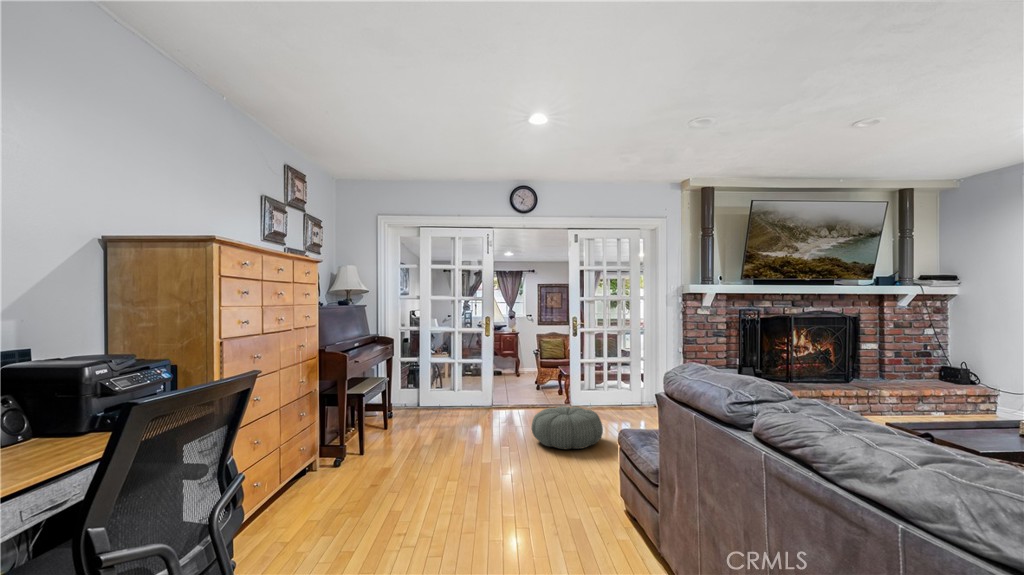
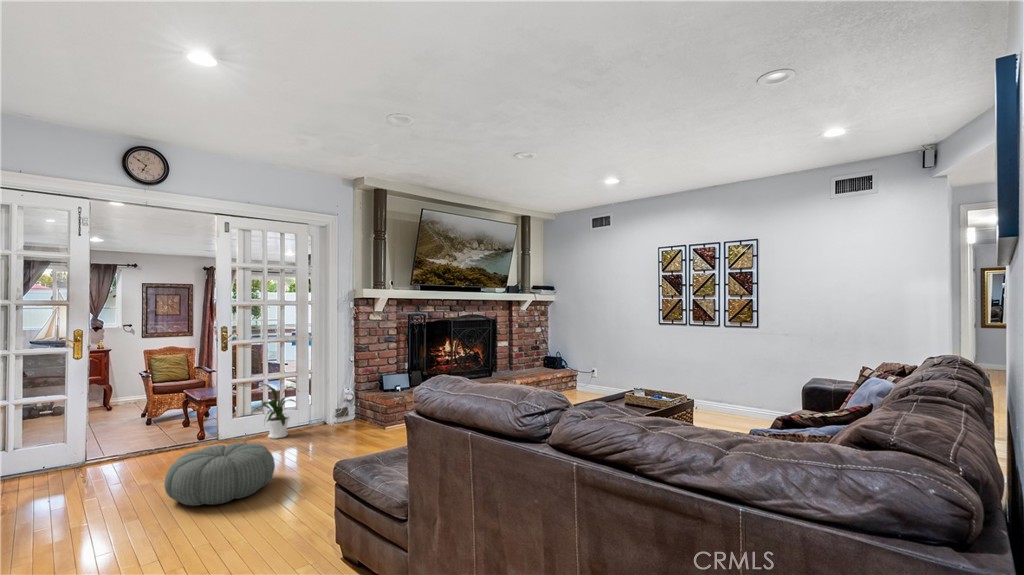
house plant: none [597,365,634,412] -> present [255,384,296,439]

